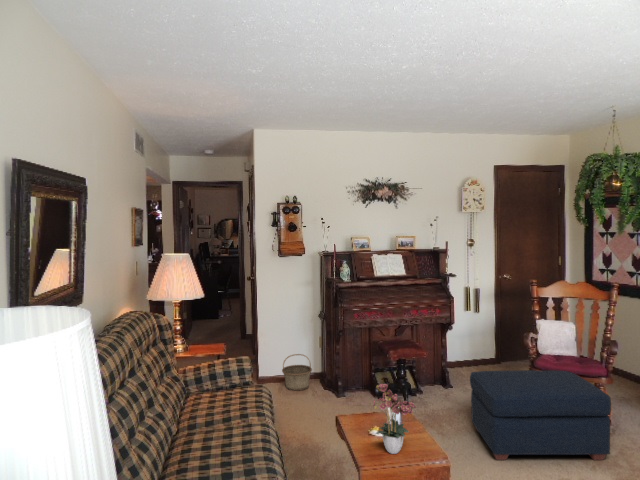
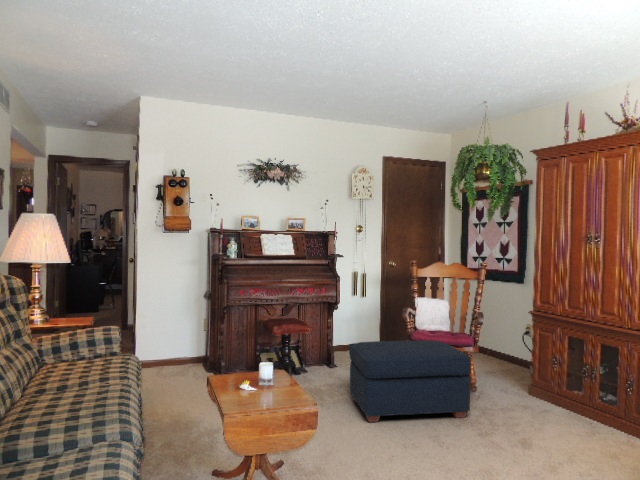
basket: present [282,354,312,390] -> none [160,337,193,375]
flower arrangement: present [373,384,416,454] -> none [239,328,289,402]

